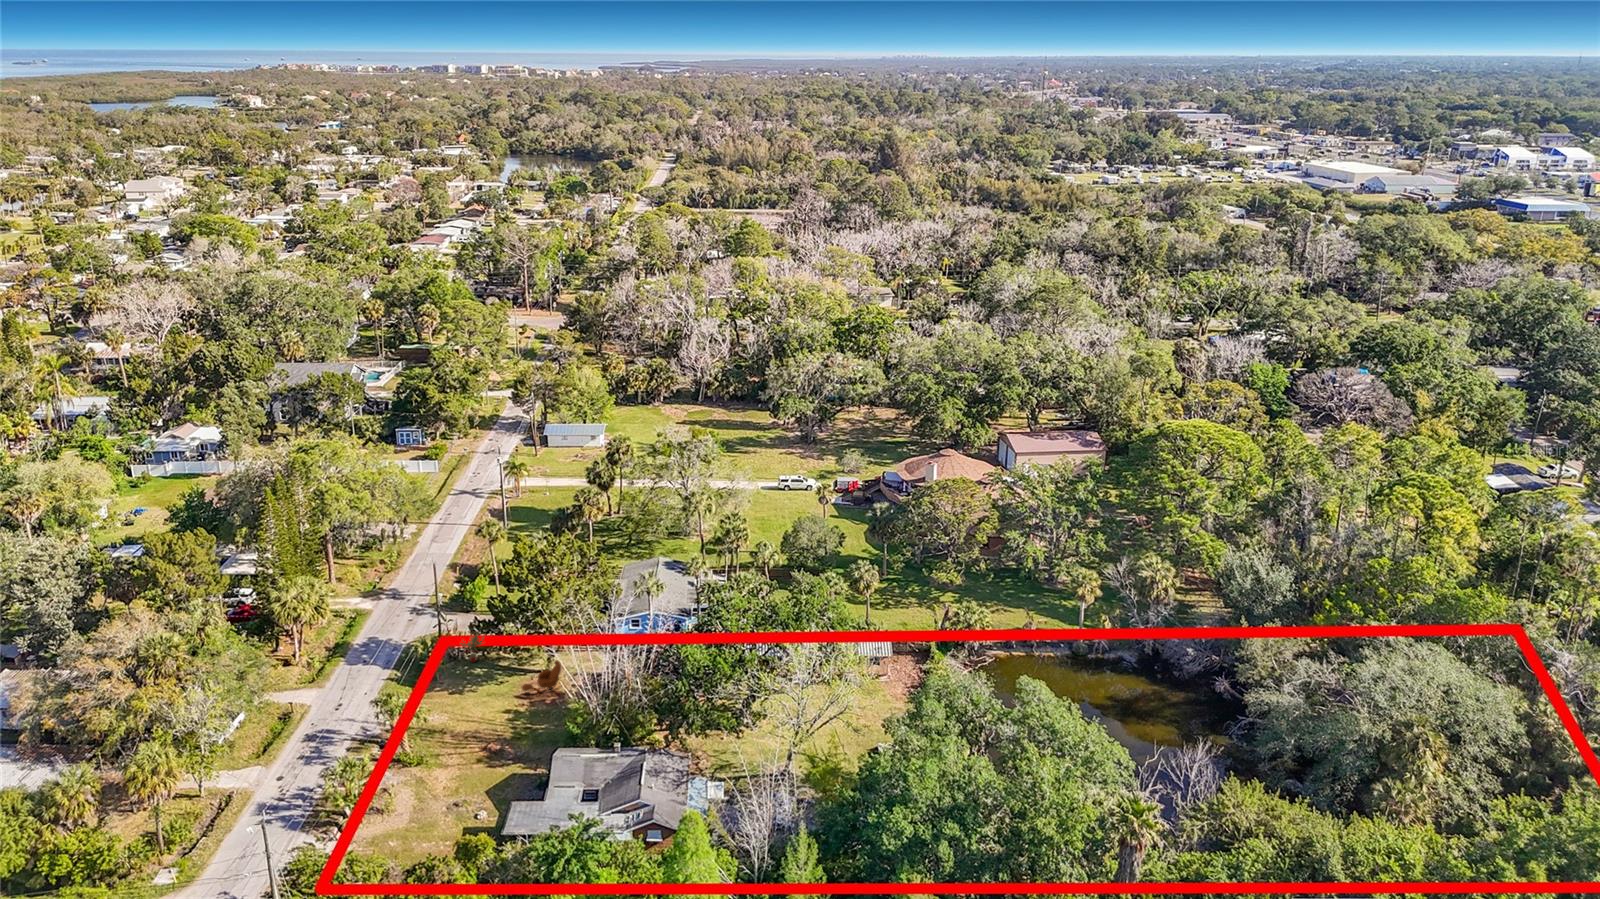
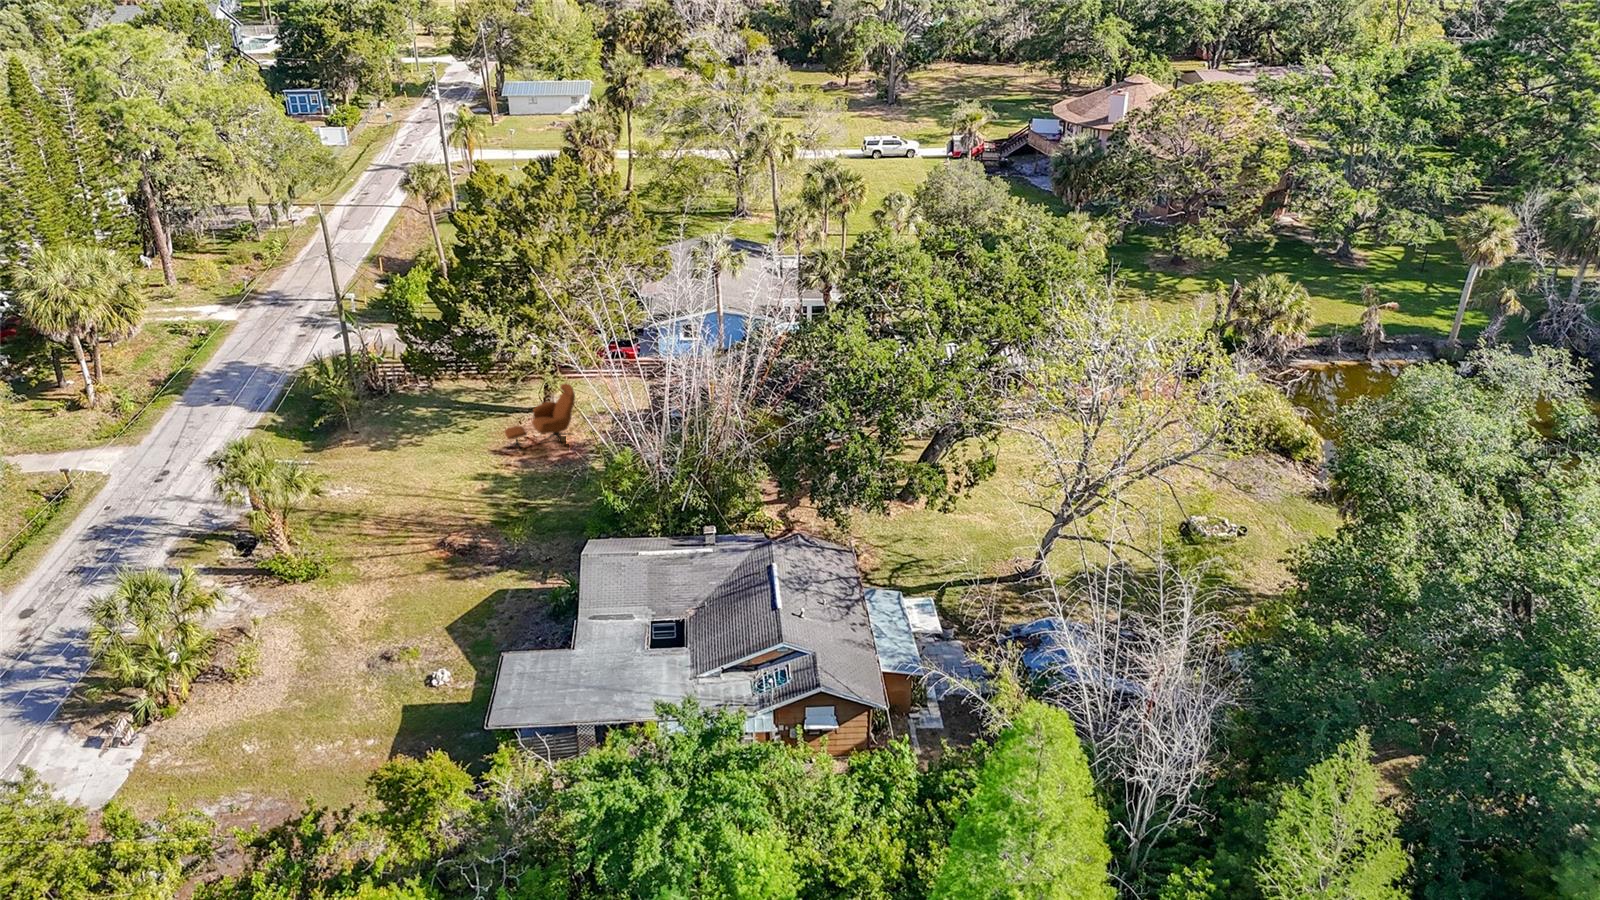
potted tree: present [460,633,484,662] -> none [386,338,433,396]

